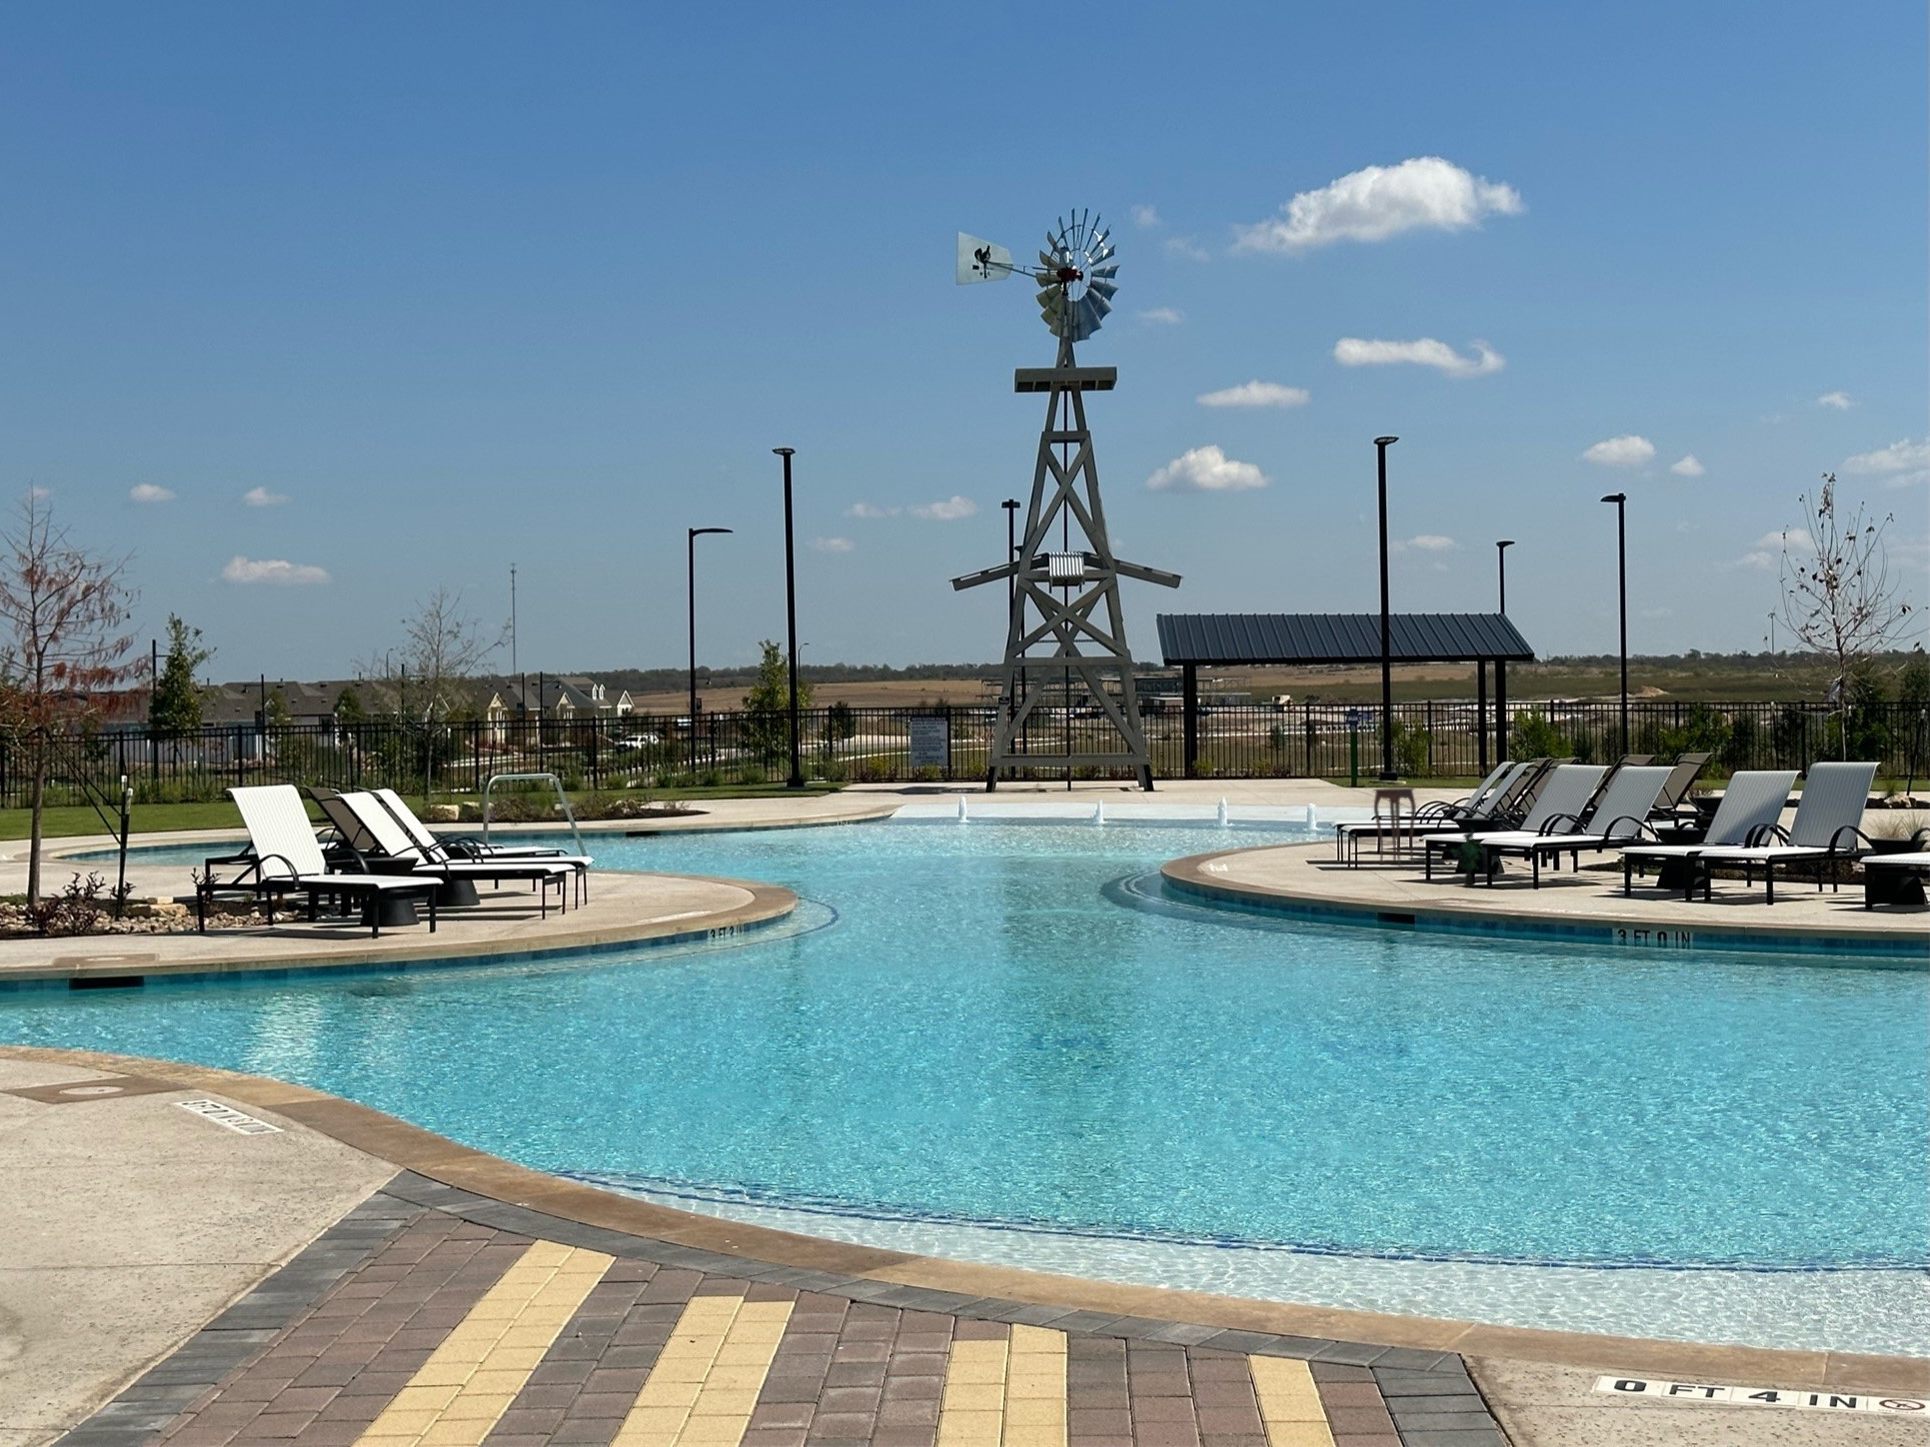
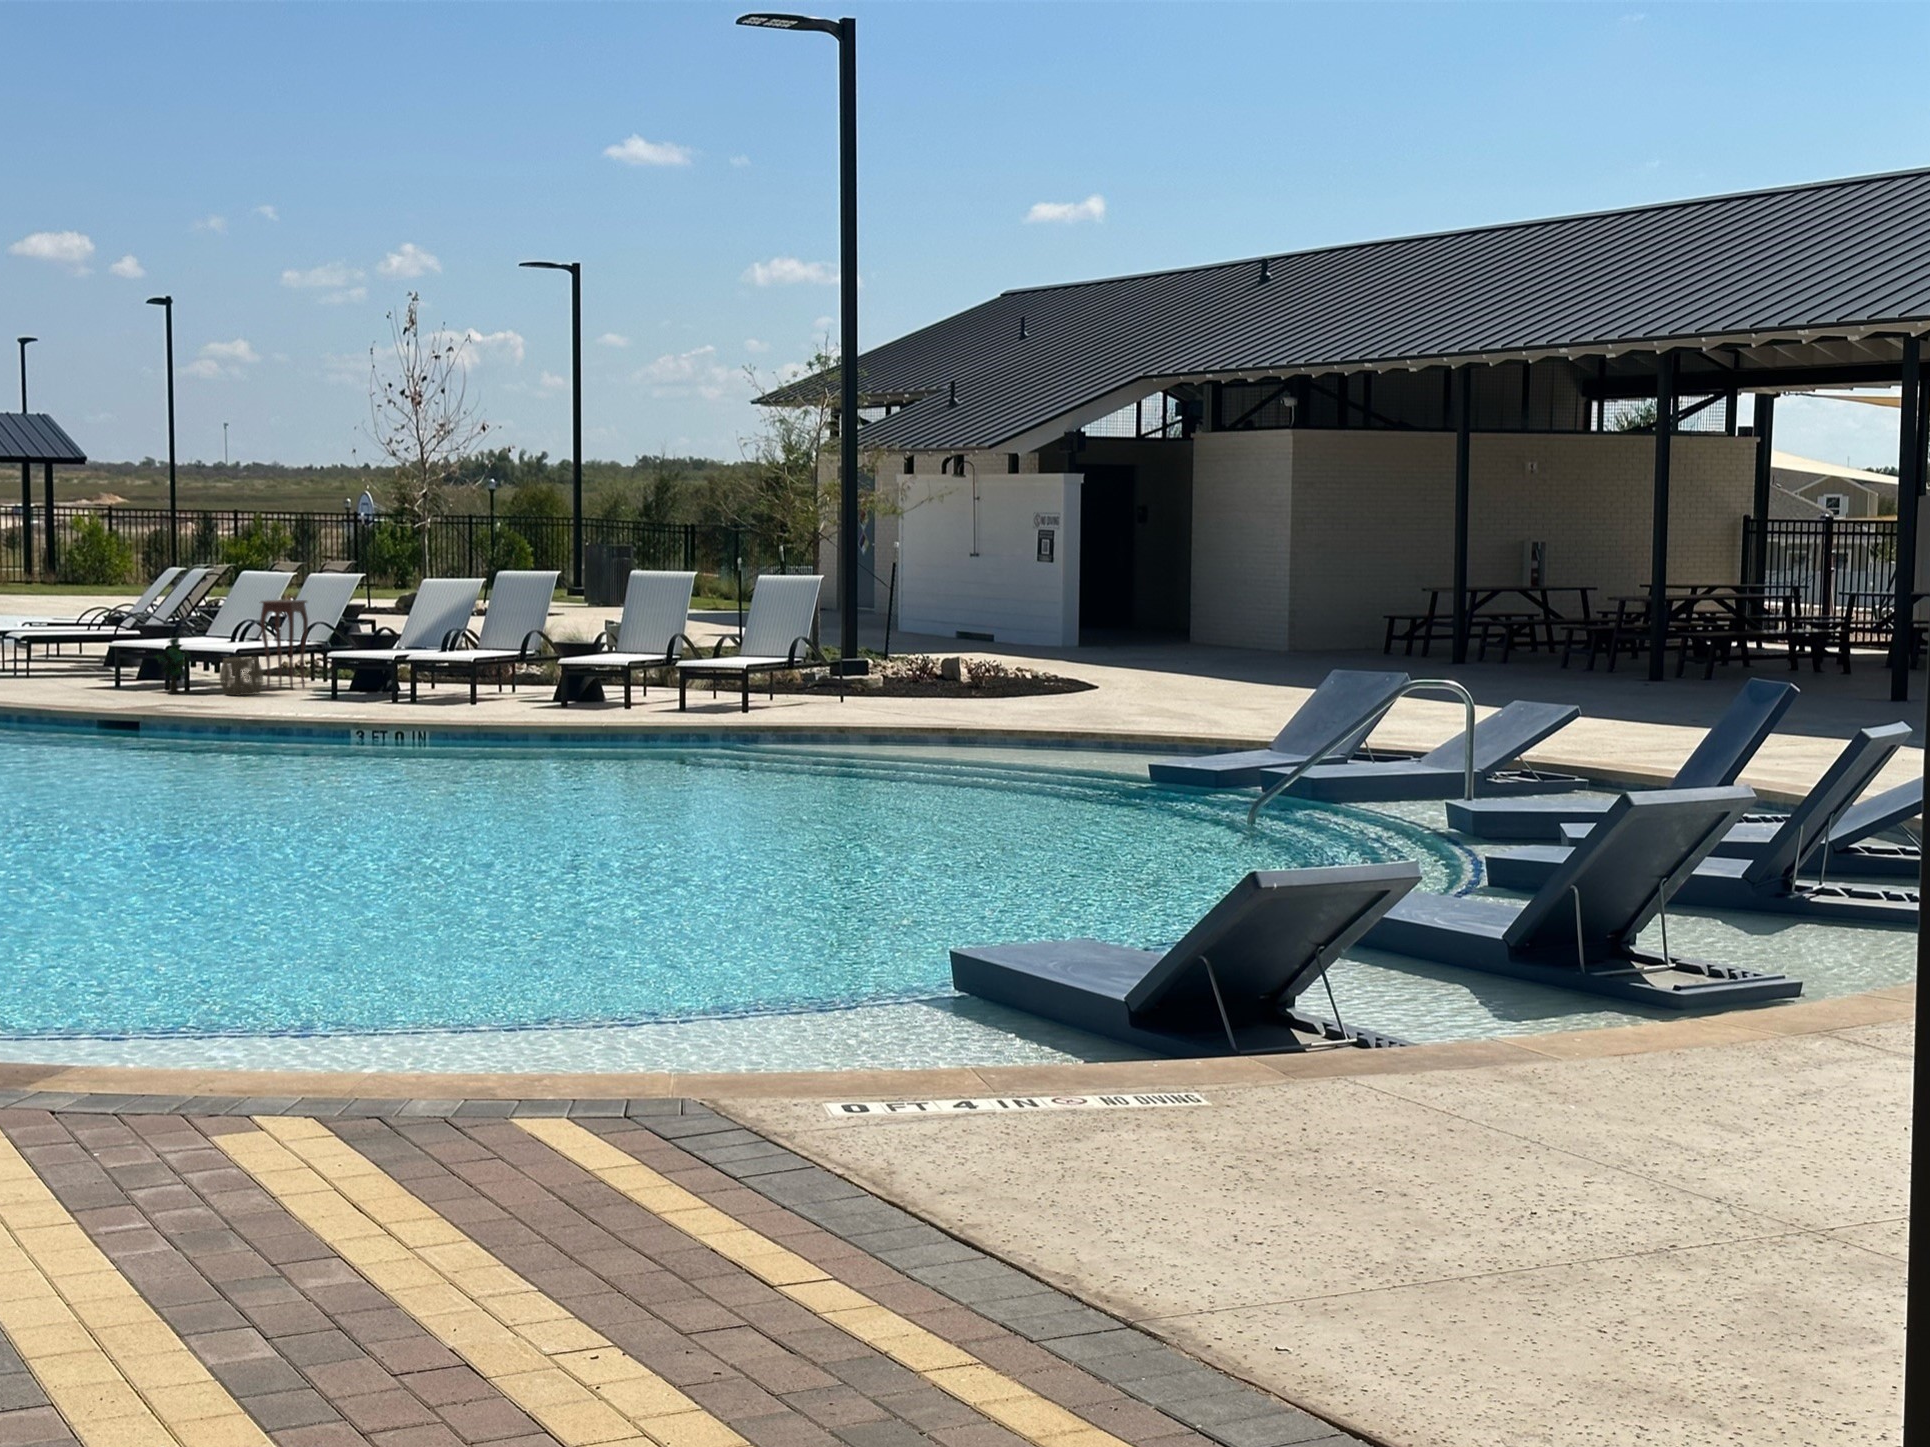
side table: present [1374,788,1416,865] -> present [260,600,308,690]
woven basket: none [1510,852,1554,889] -> present [220,657,263,695]

